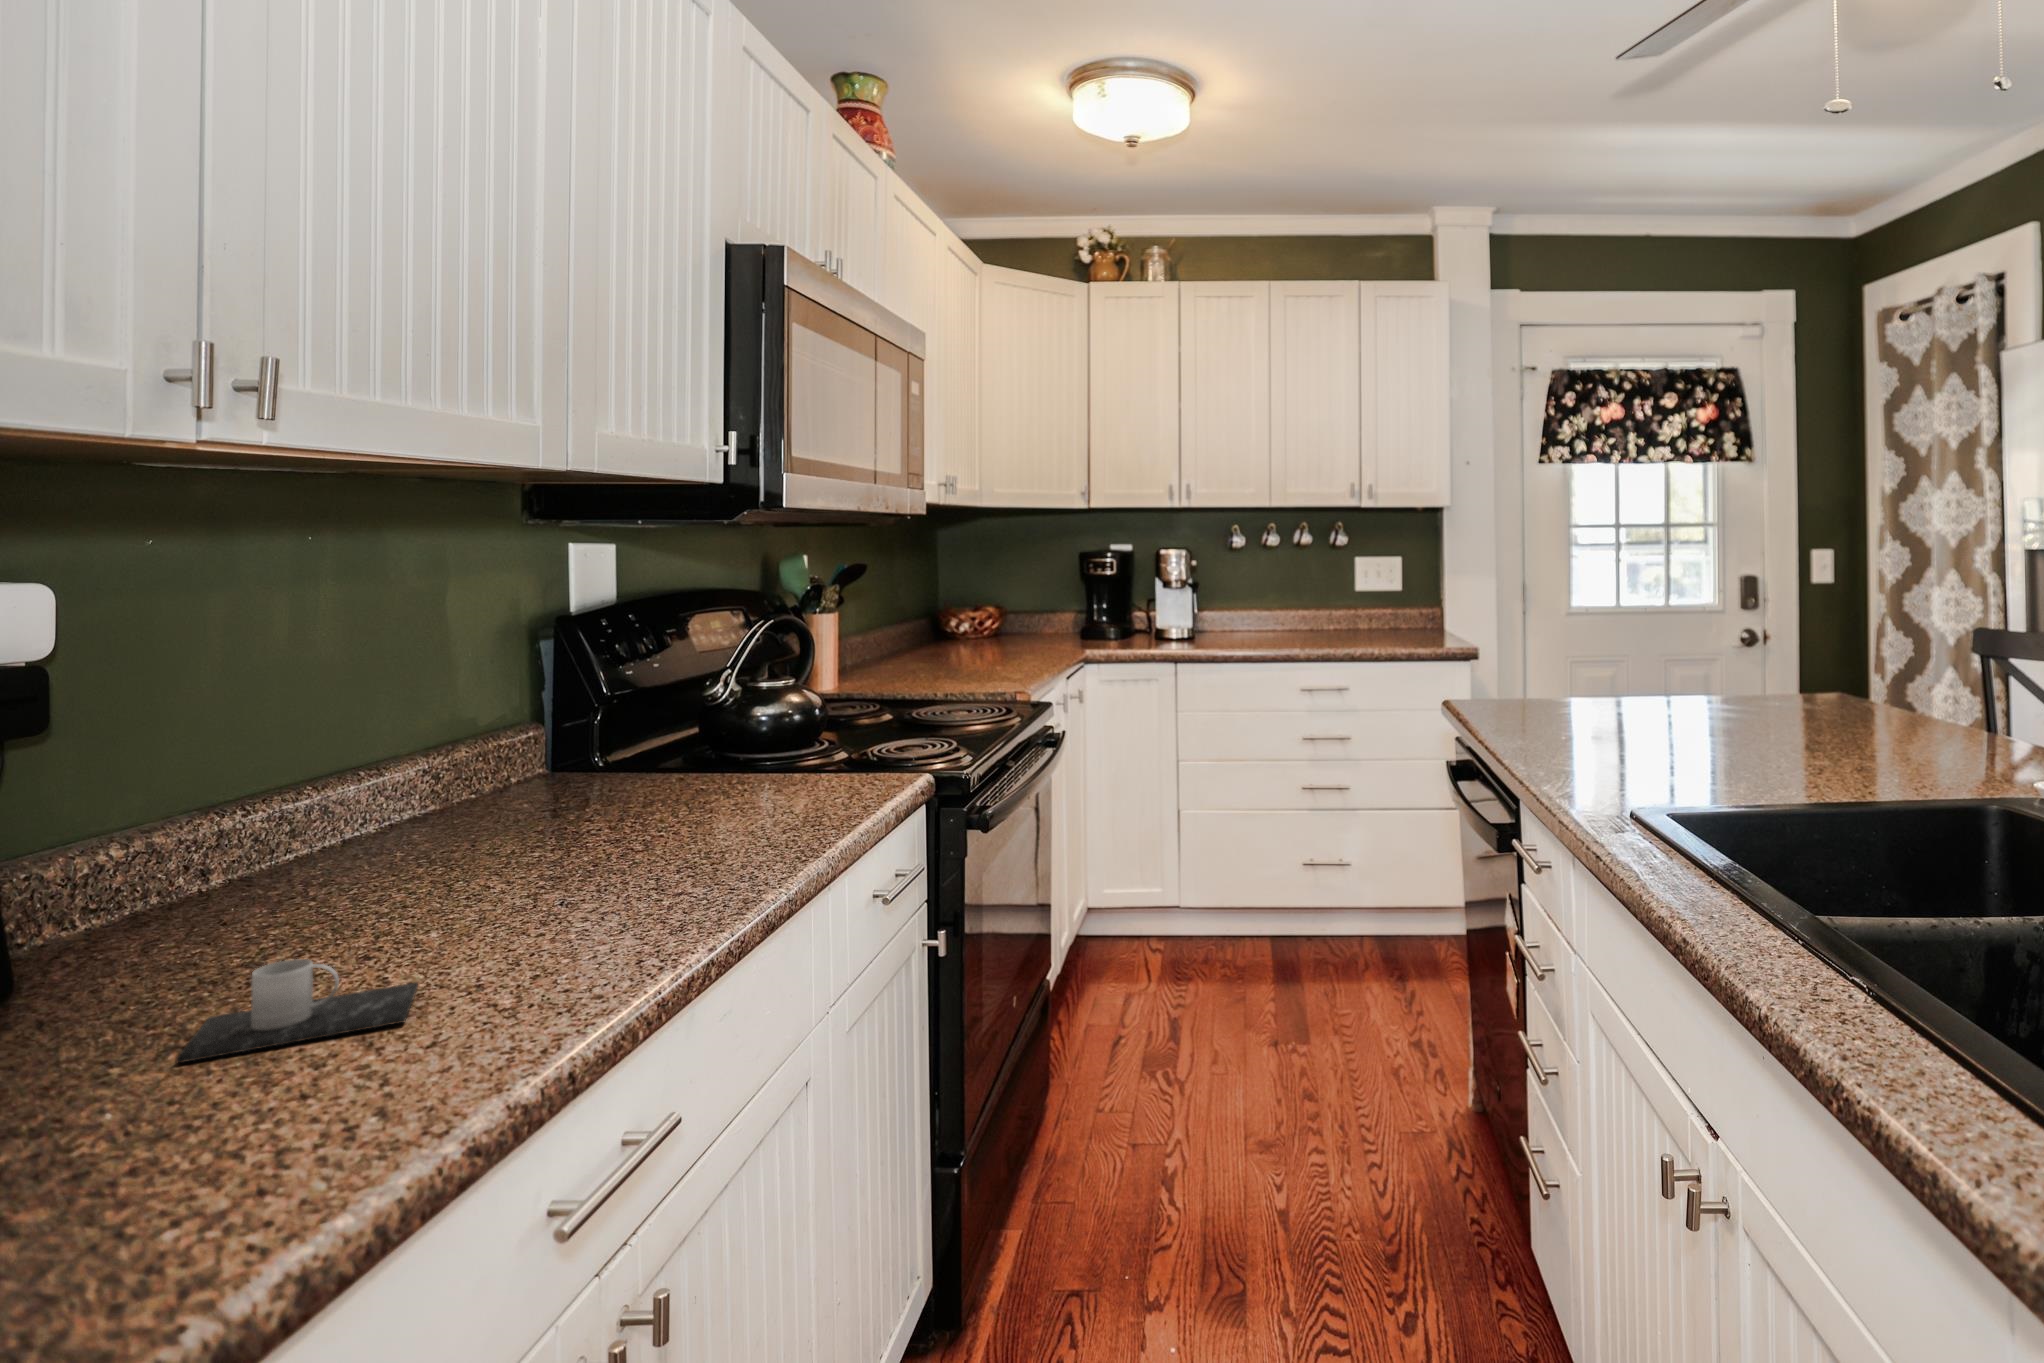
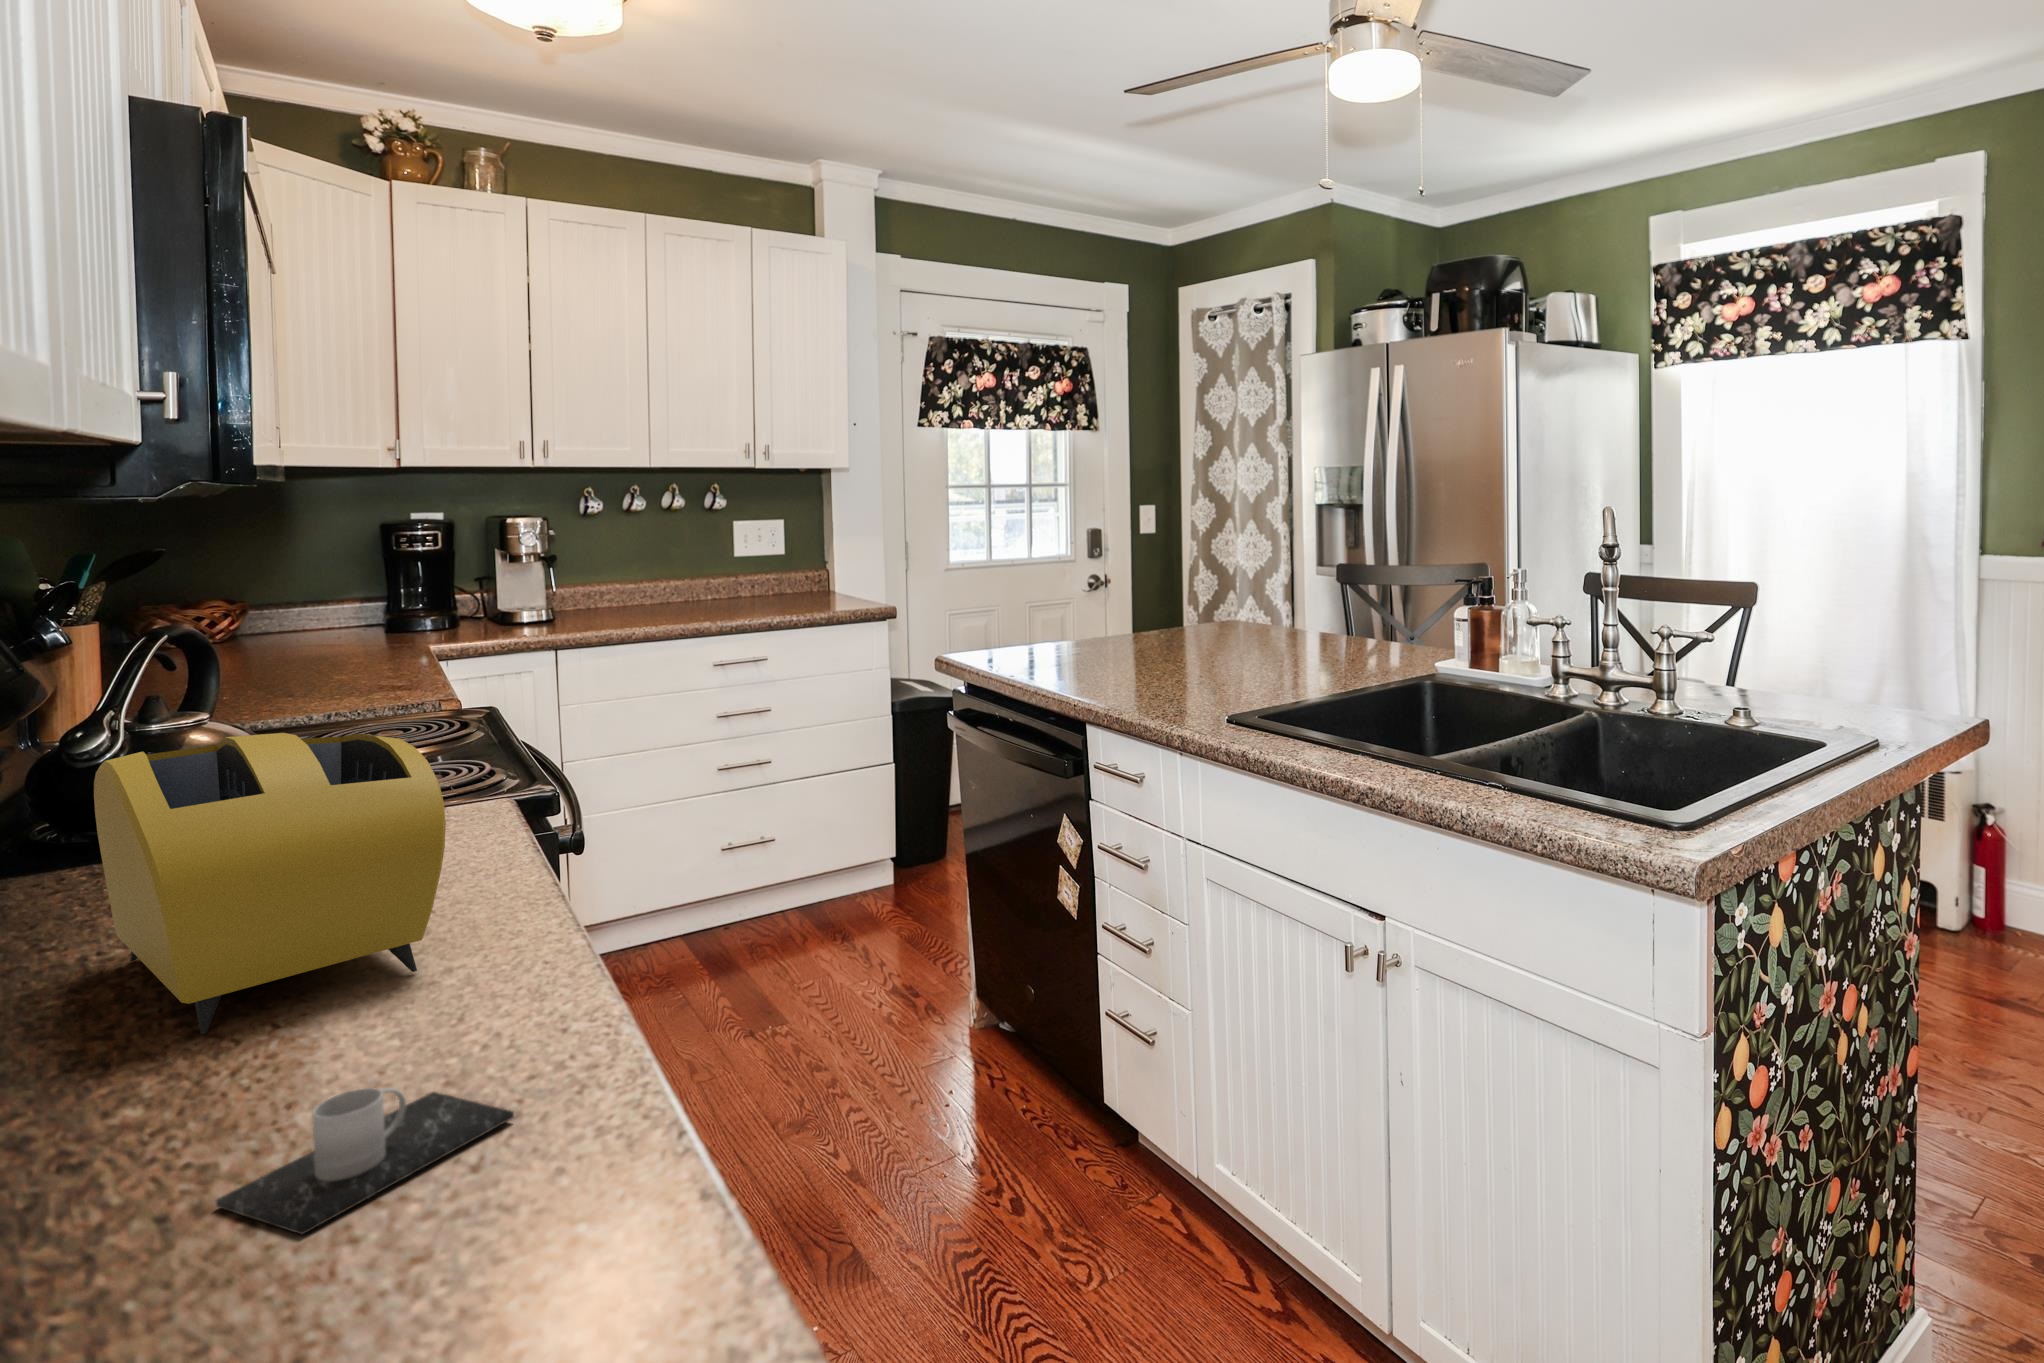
toaster: none [435,678,692,898] -> present [94,733,446,1034]

